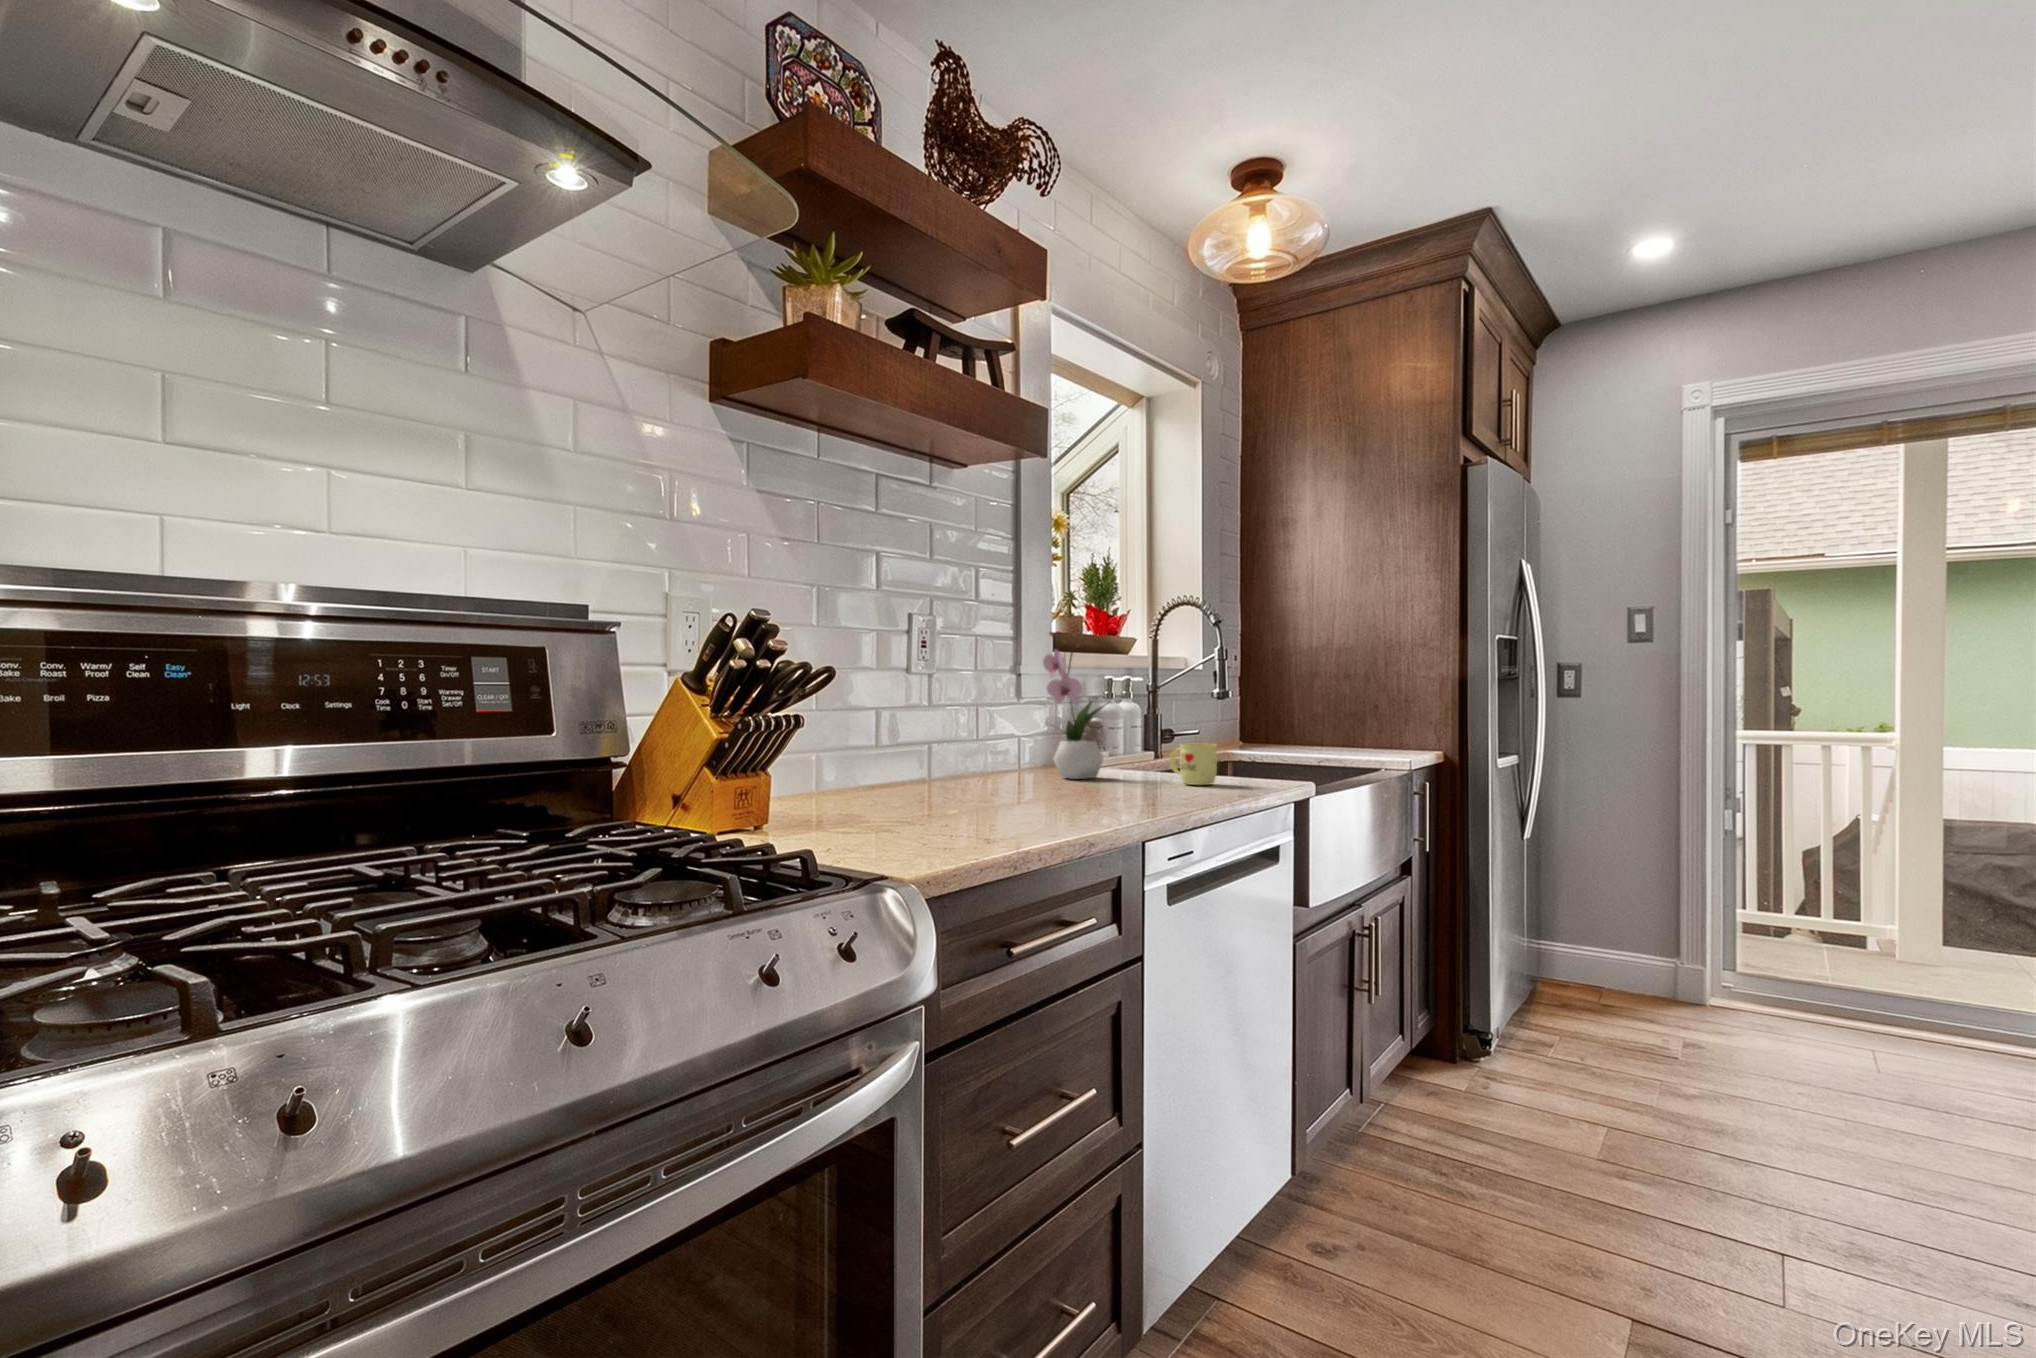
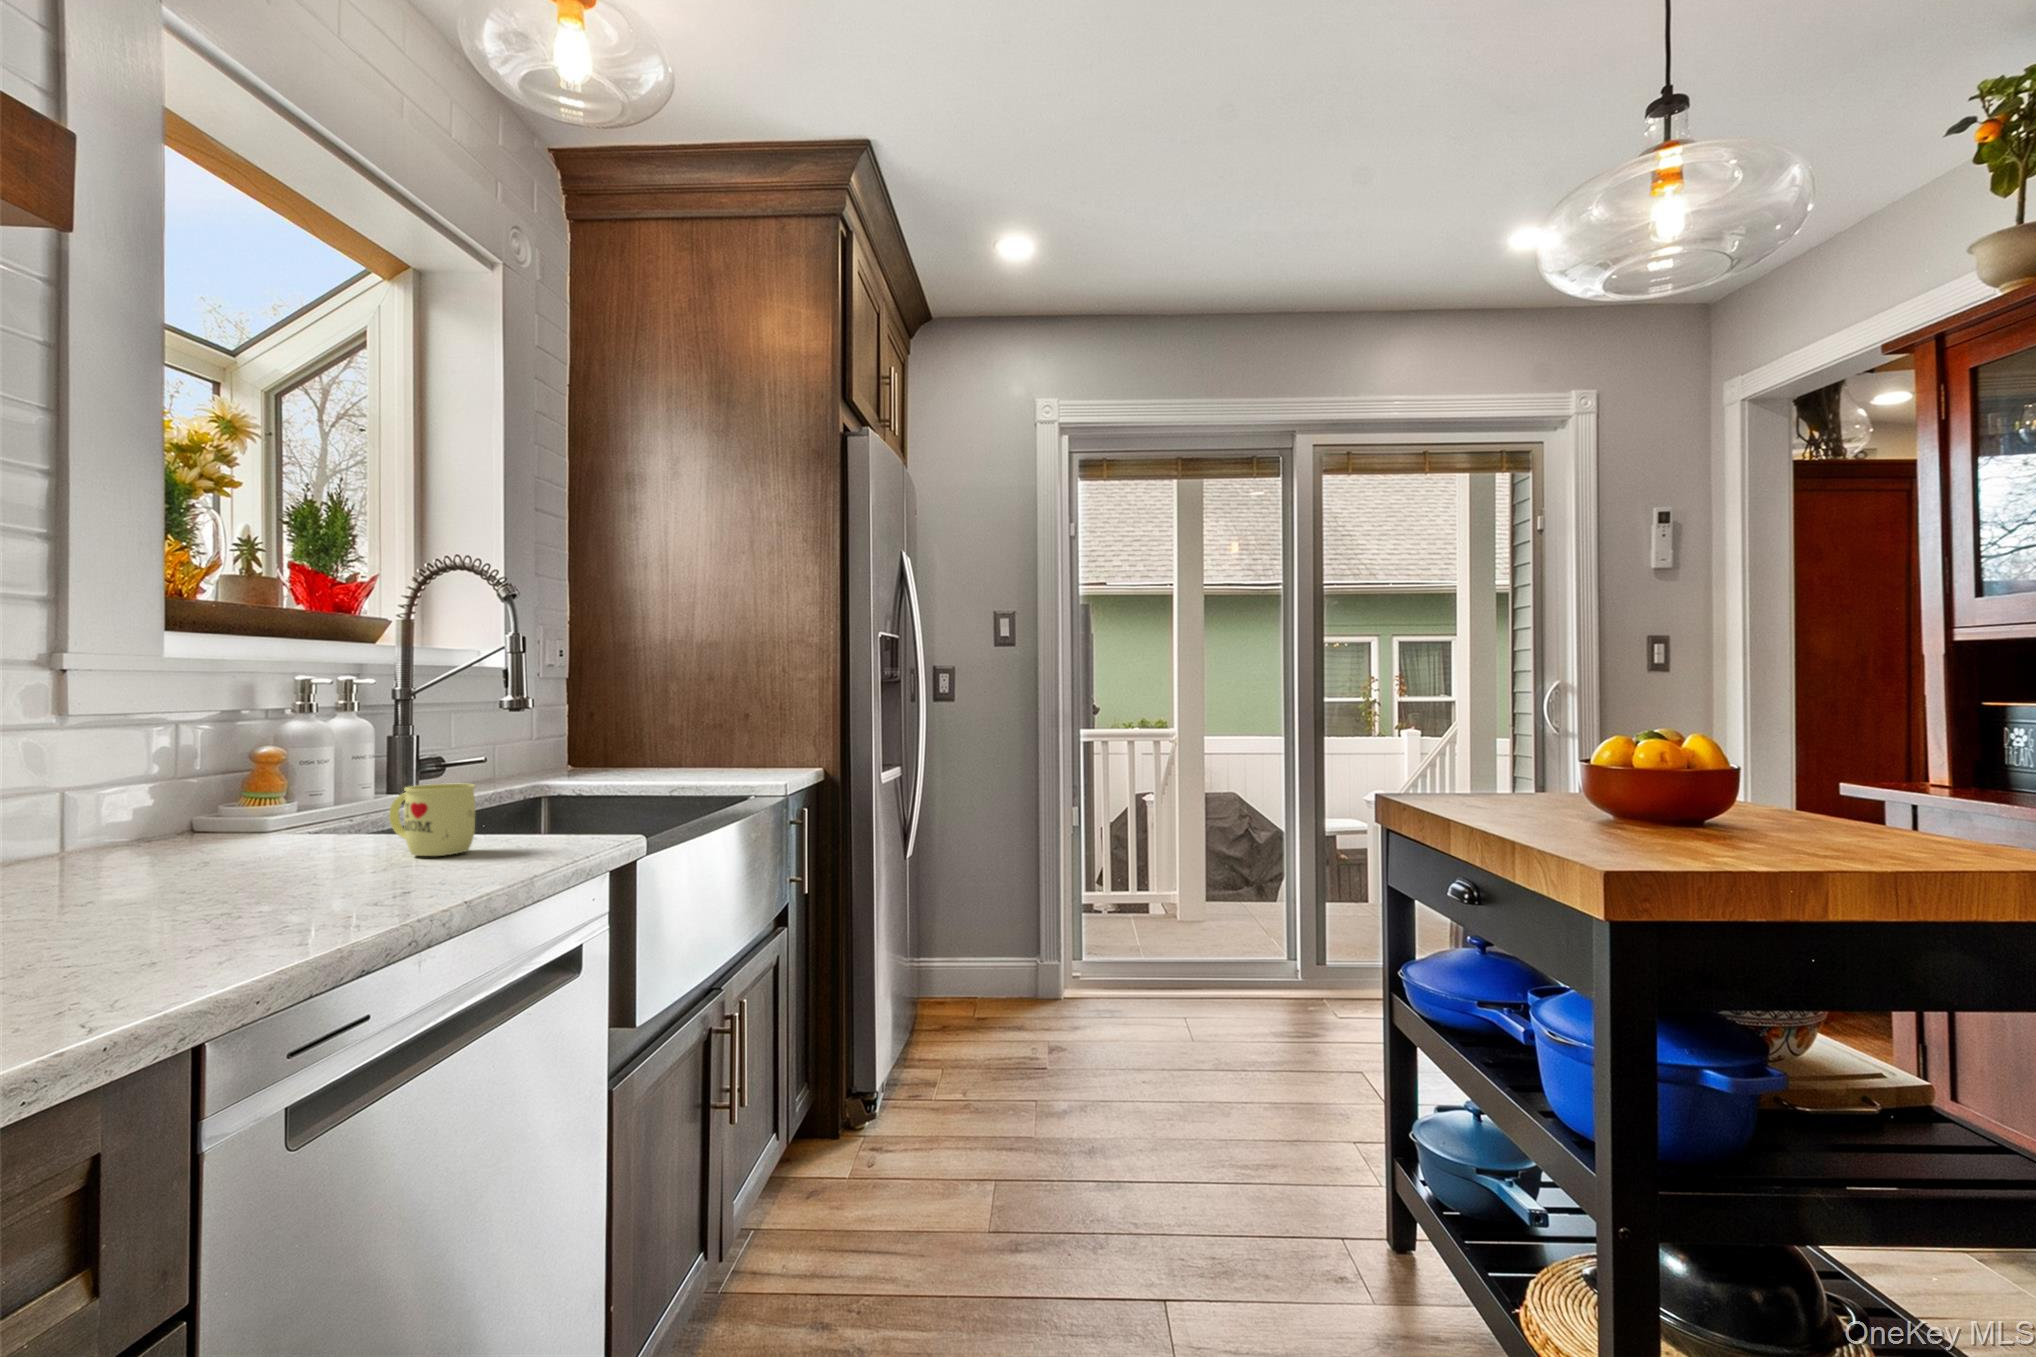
flower arrangement: present [1043,631,1109,779] -> none [119,587,275,860]

